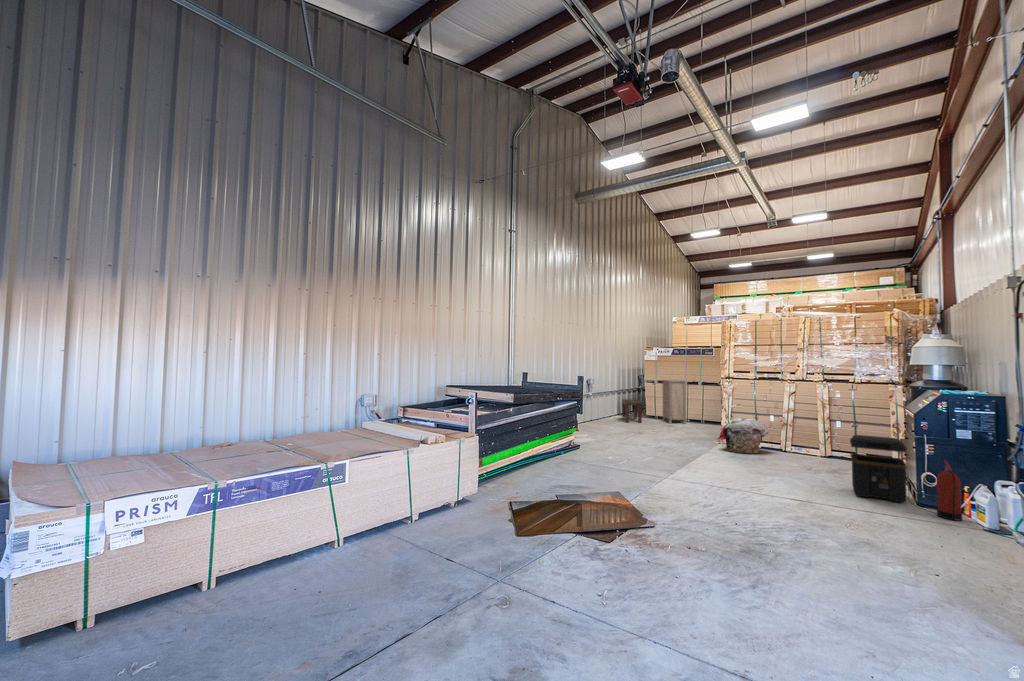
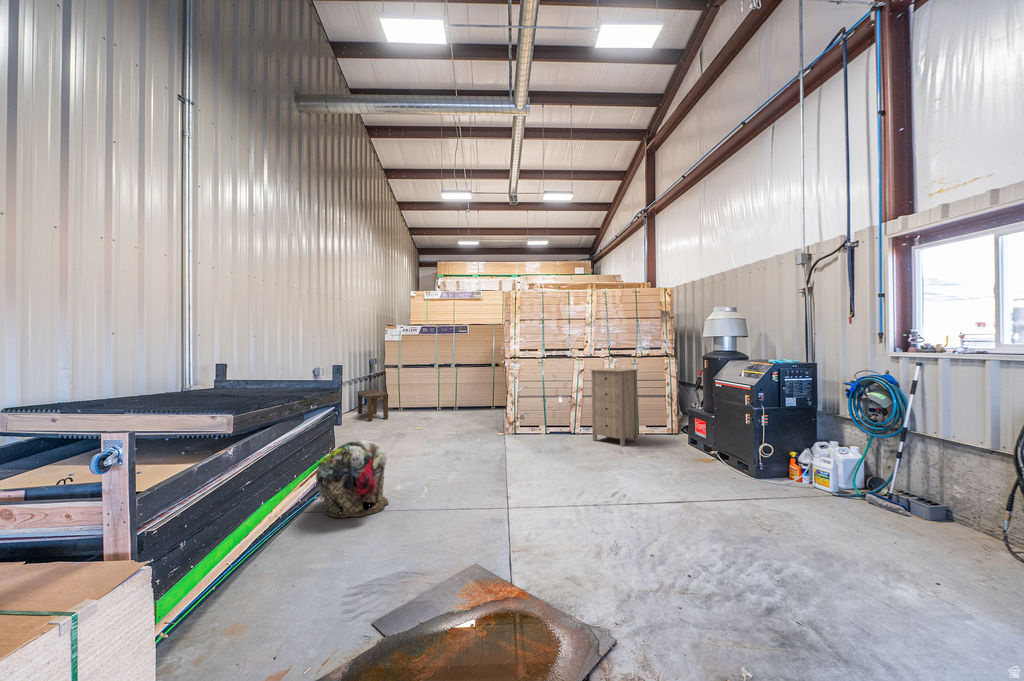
storage cabinet: present [662,380,686,424] -> present [590,368,638,446]
laundry basket: present [718,418,769,454] -> present [316,440,388,518]
toolbox: present [850,435,906,502] -> none [694,412,759,485]
fire extinguisher: present [937,461,962,521] -> none [798,433,825,496]

